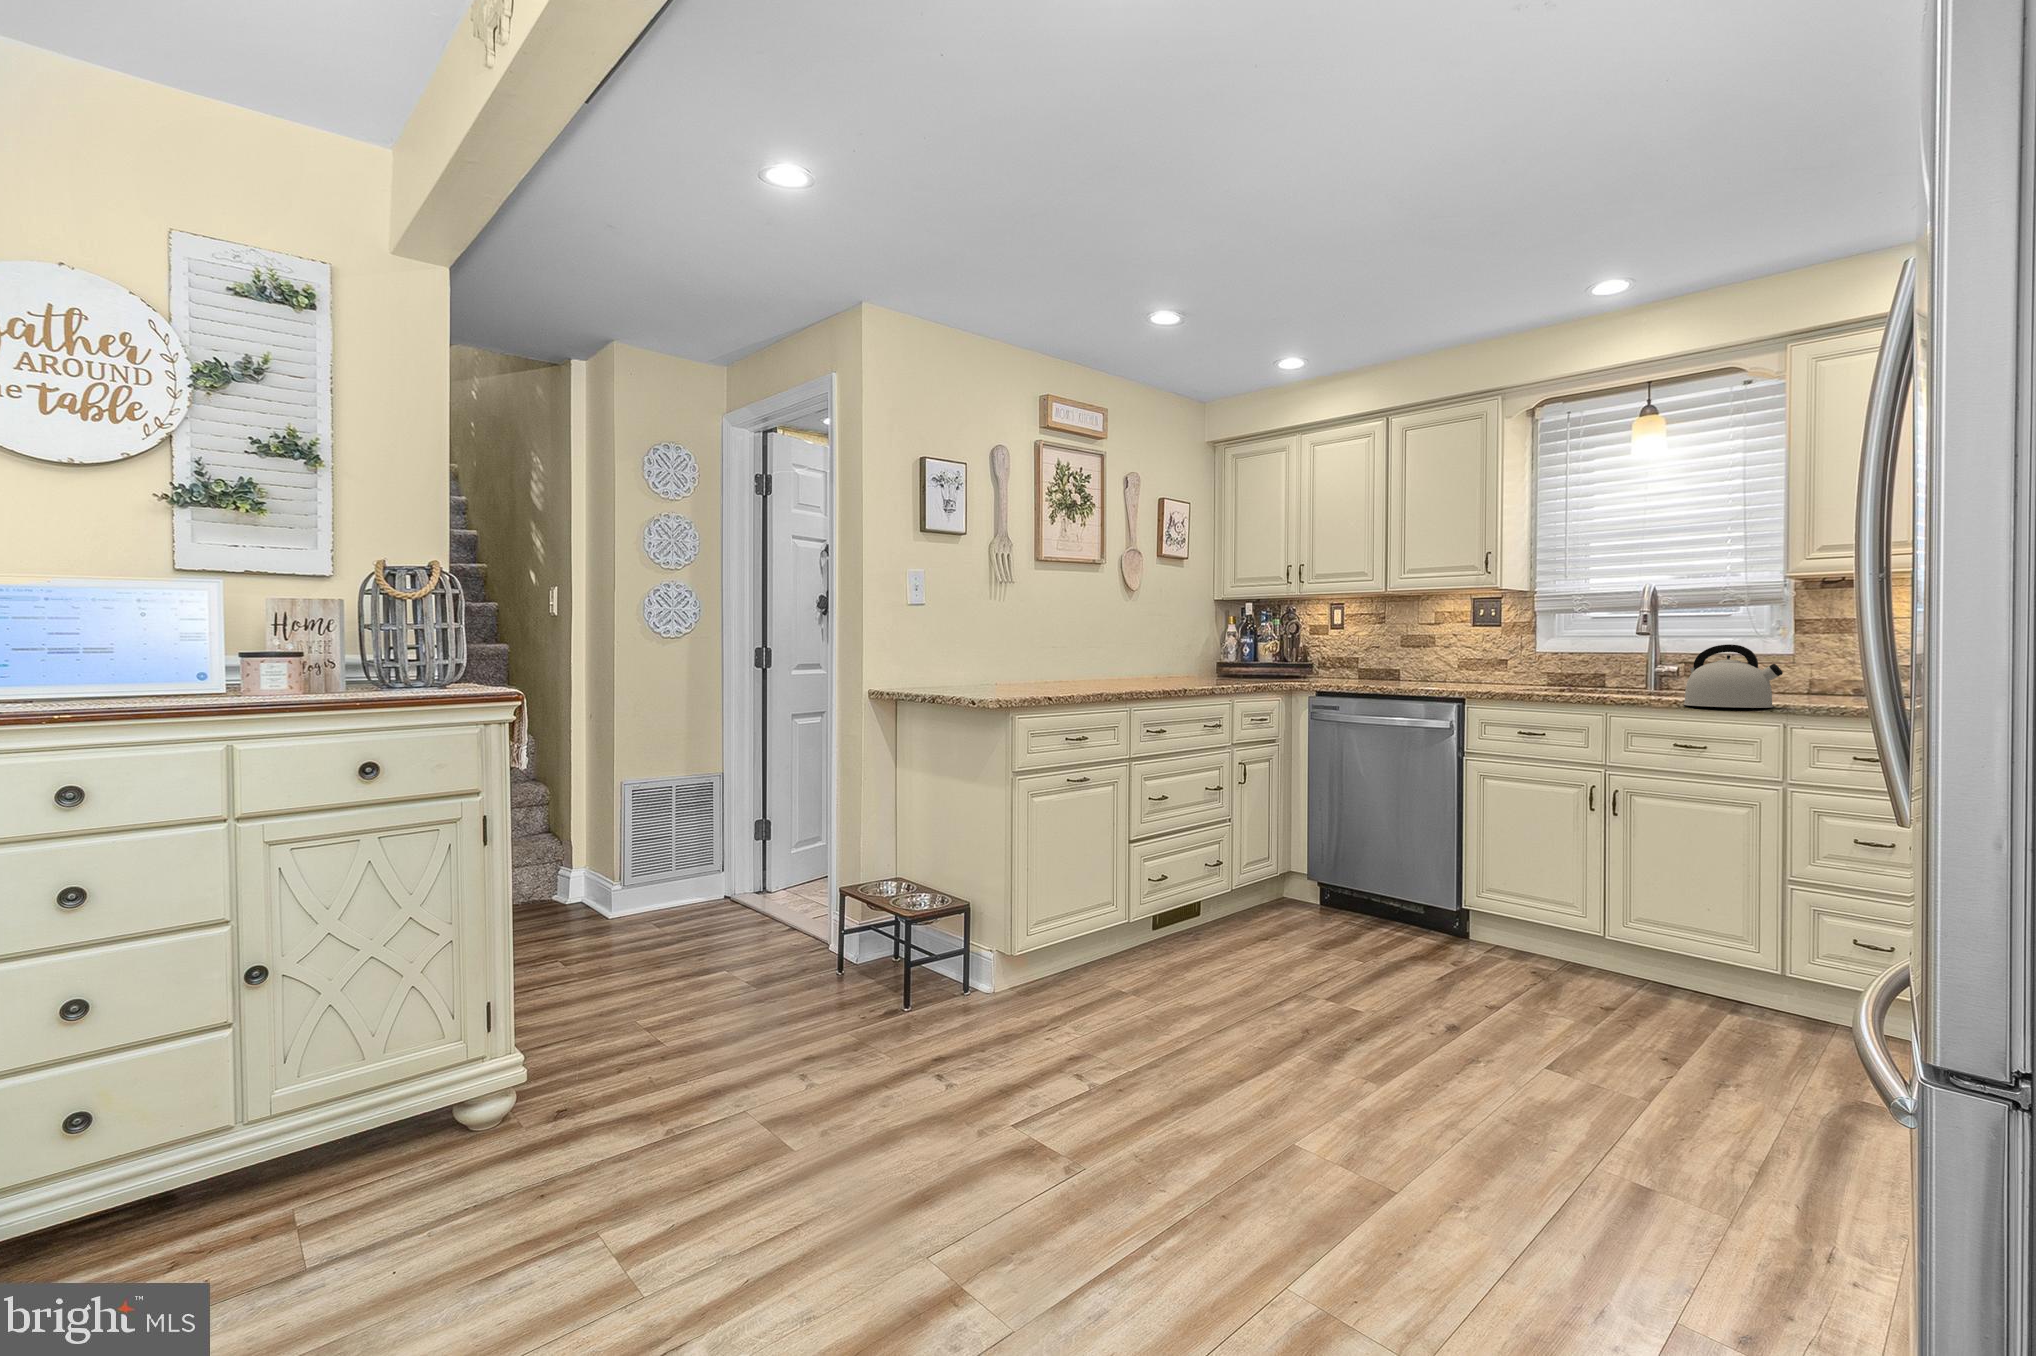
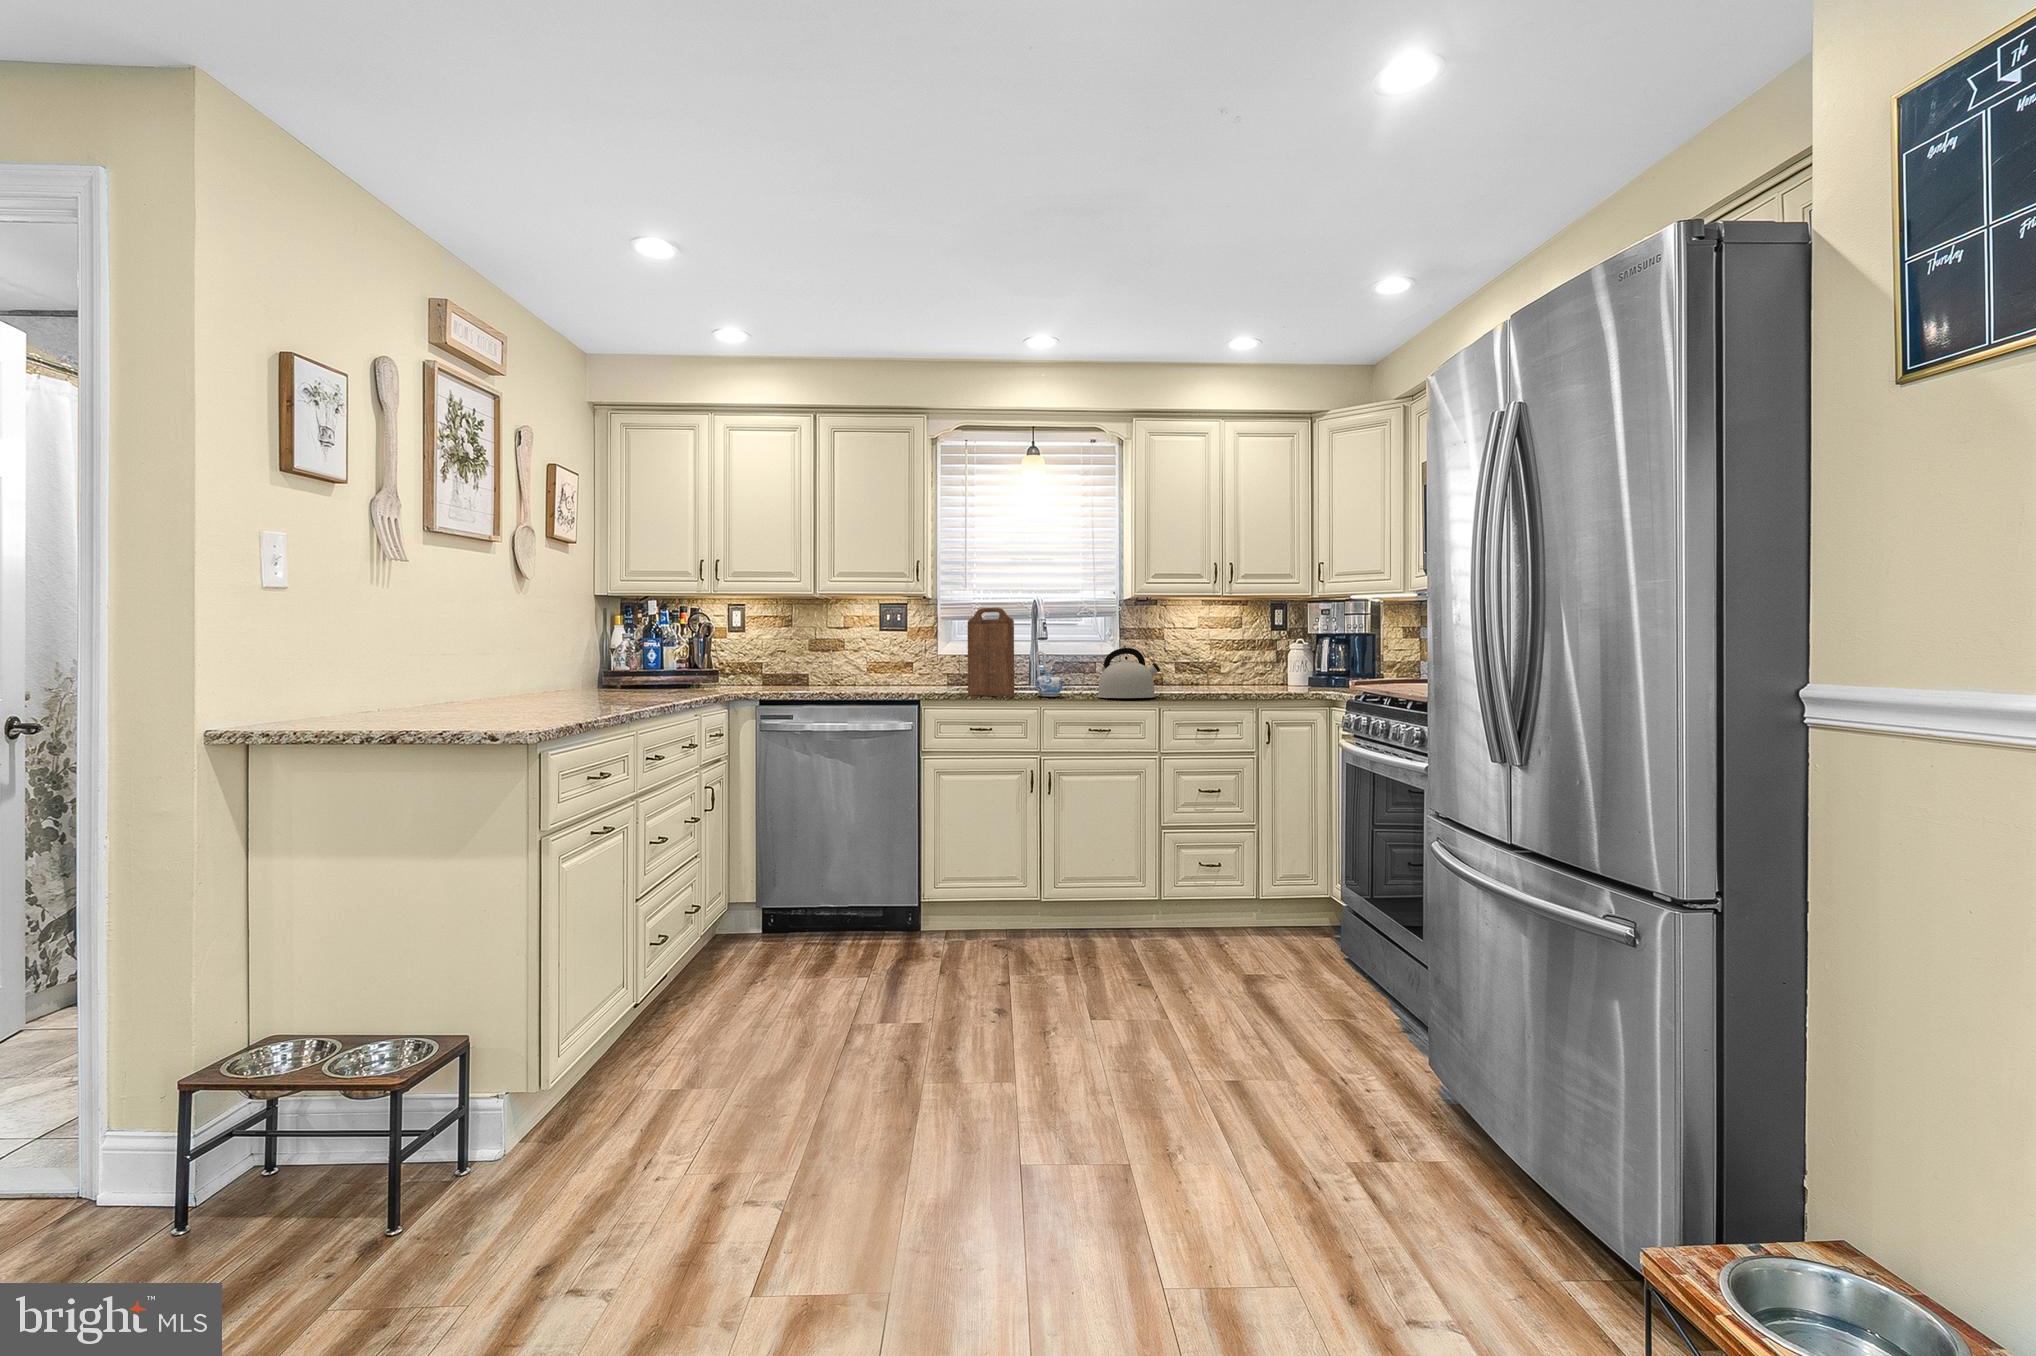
cutting board: none [1524,600,1573,698] -> present [968,608,1014,696]
ceramic pitcher: none [1601,648,1638,701] -> present [1035,651,1062,696]

